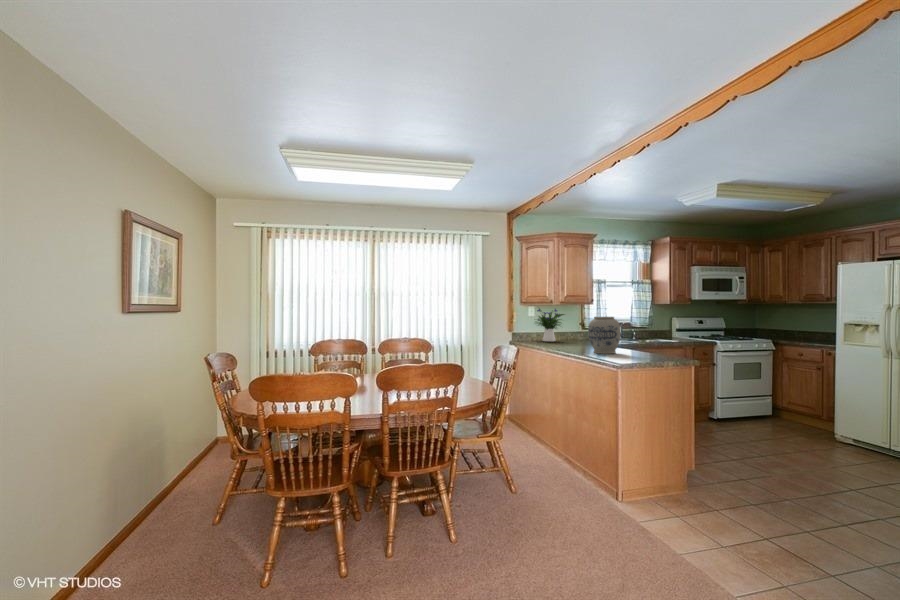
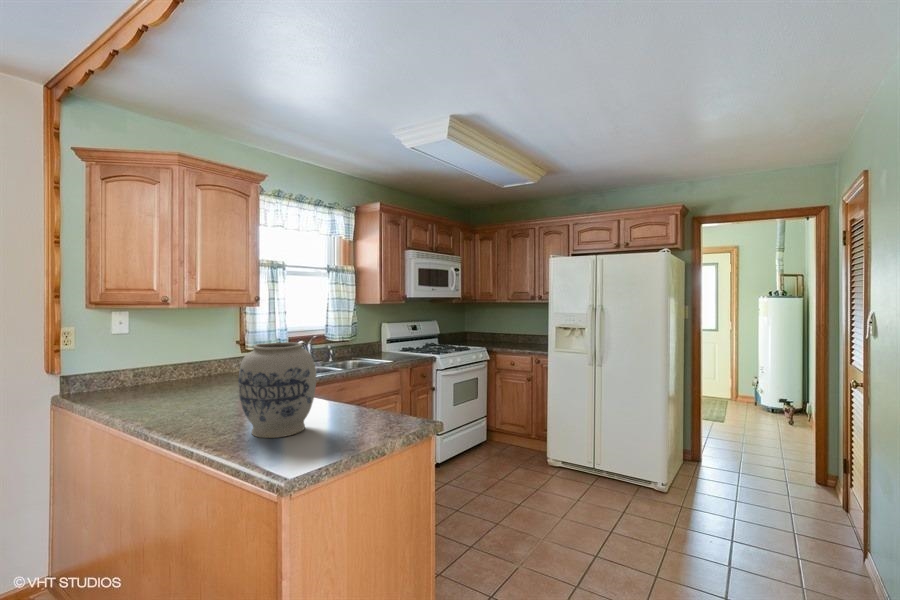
flower arrangement: present [536,308,564,341] -> none [116,311,203,387]

